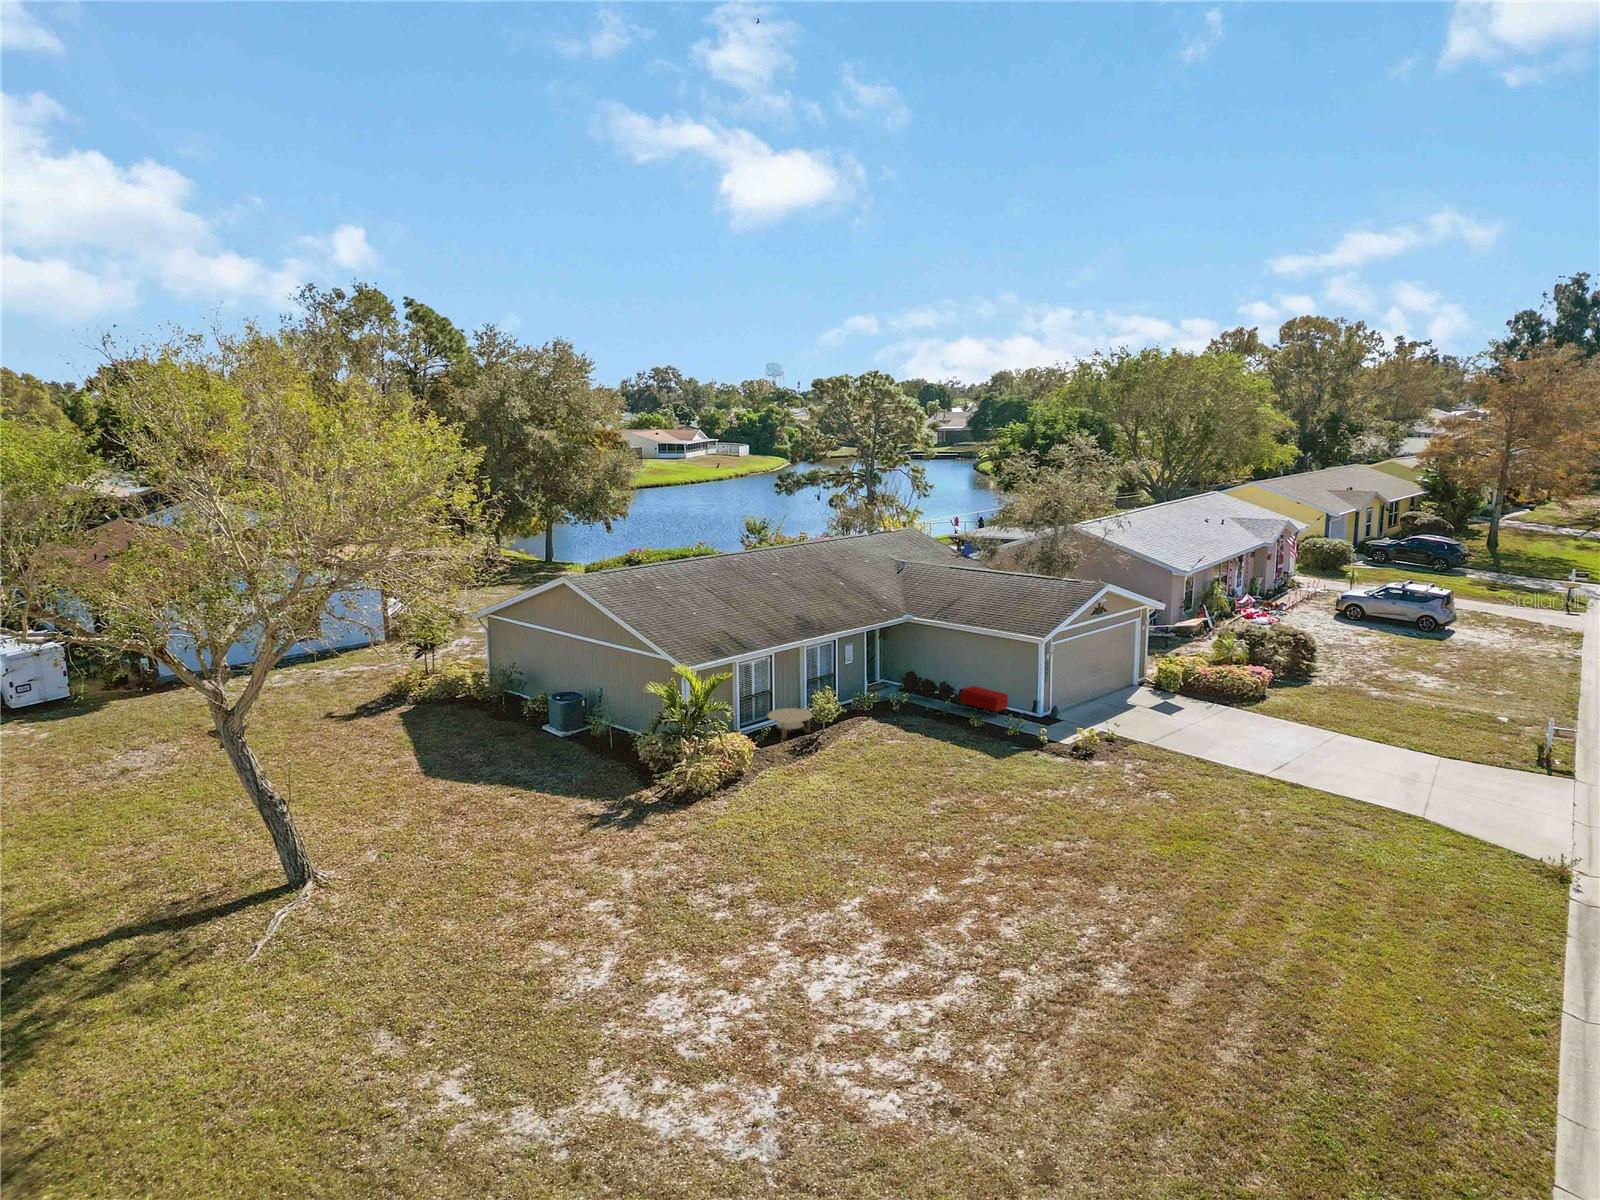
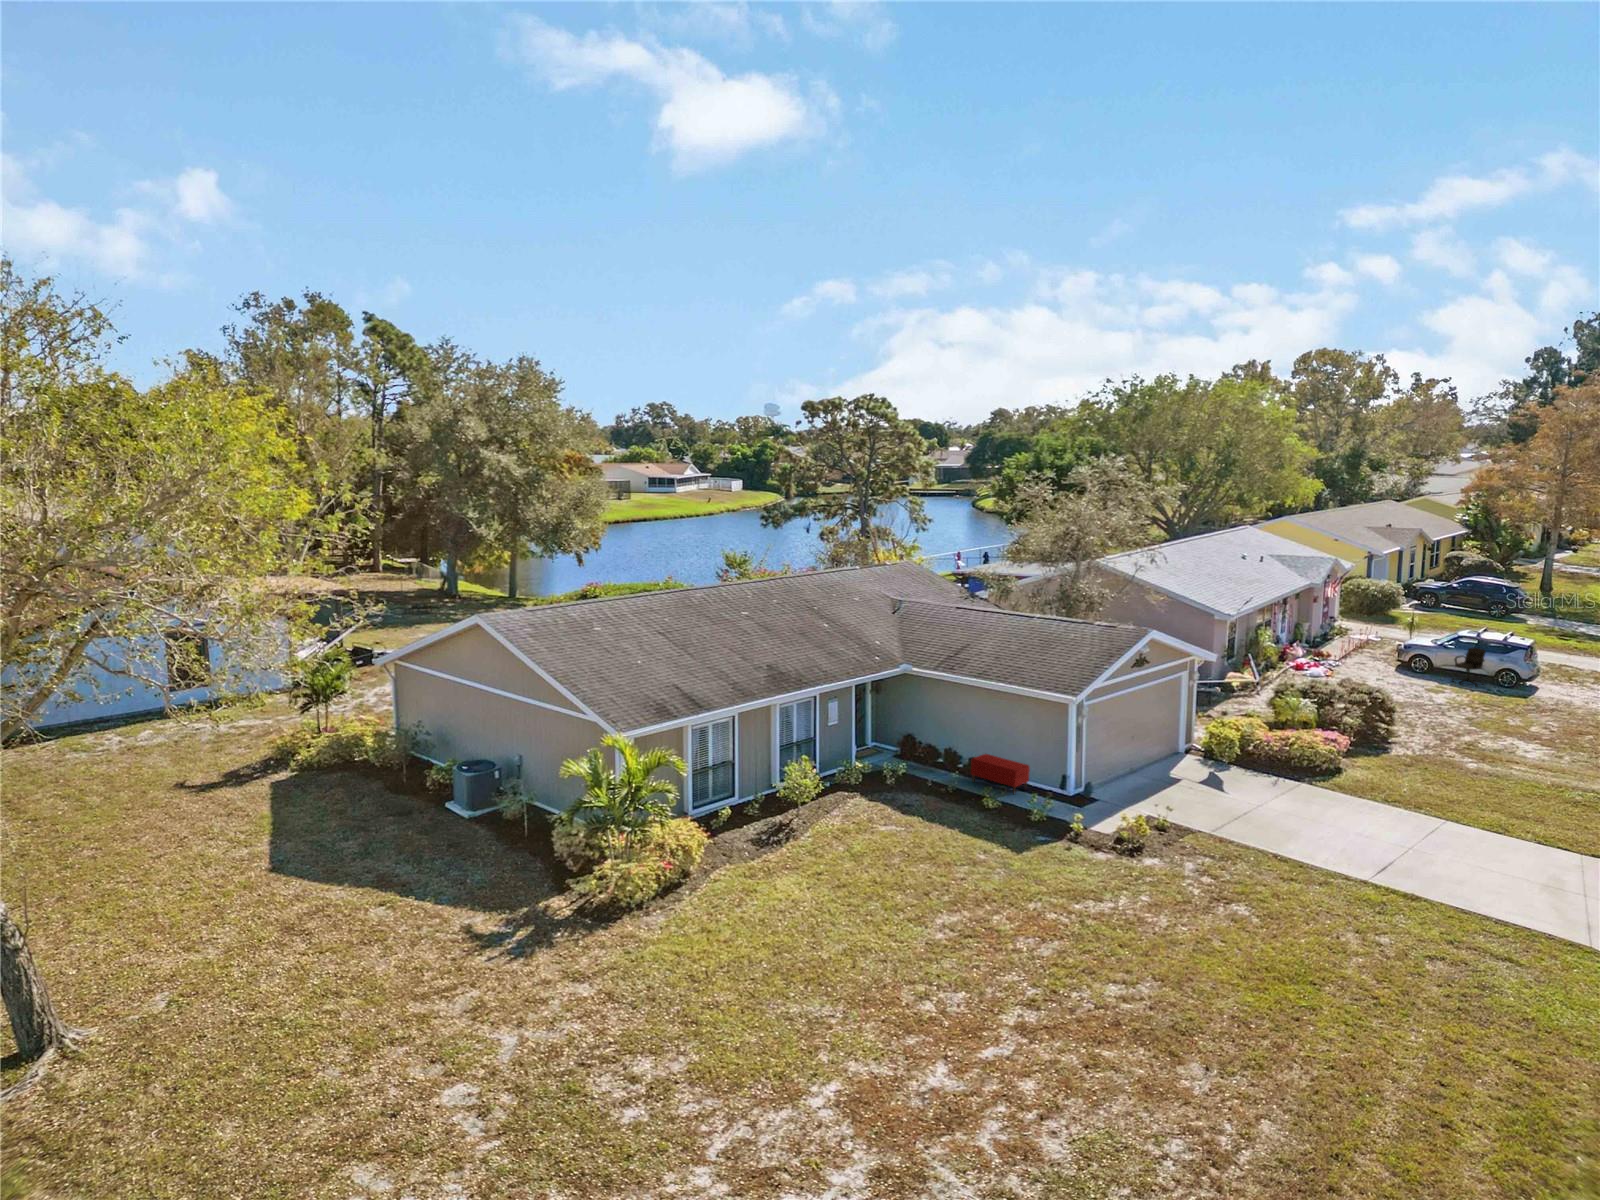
chair: none [1380,598,1409,631] -> present [1452,648,1486,687]
round table: present [767,708,813,739] -> none [729,782,787,823]

